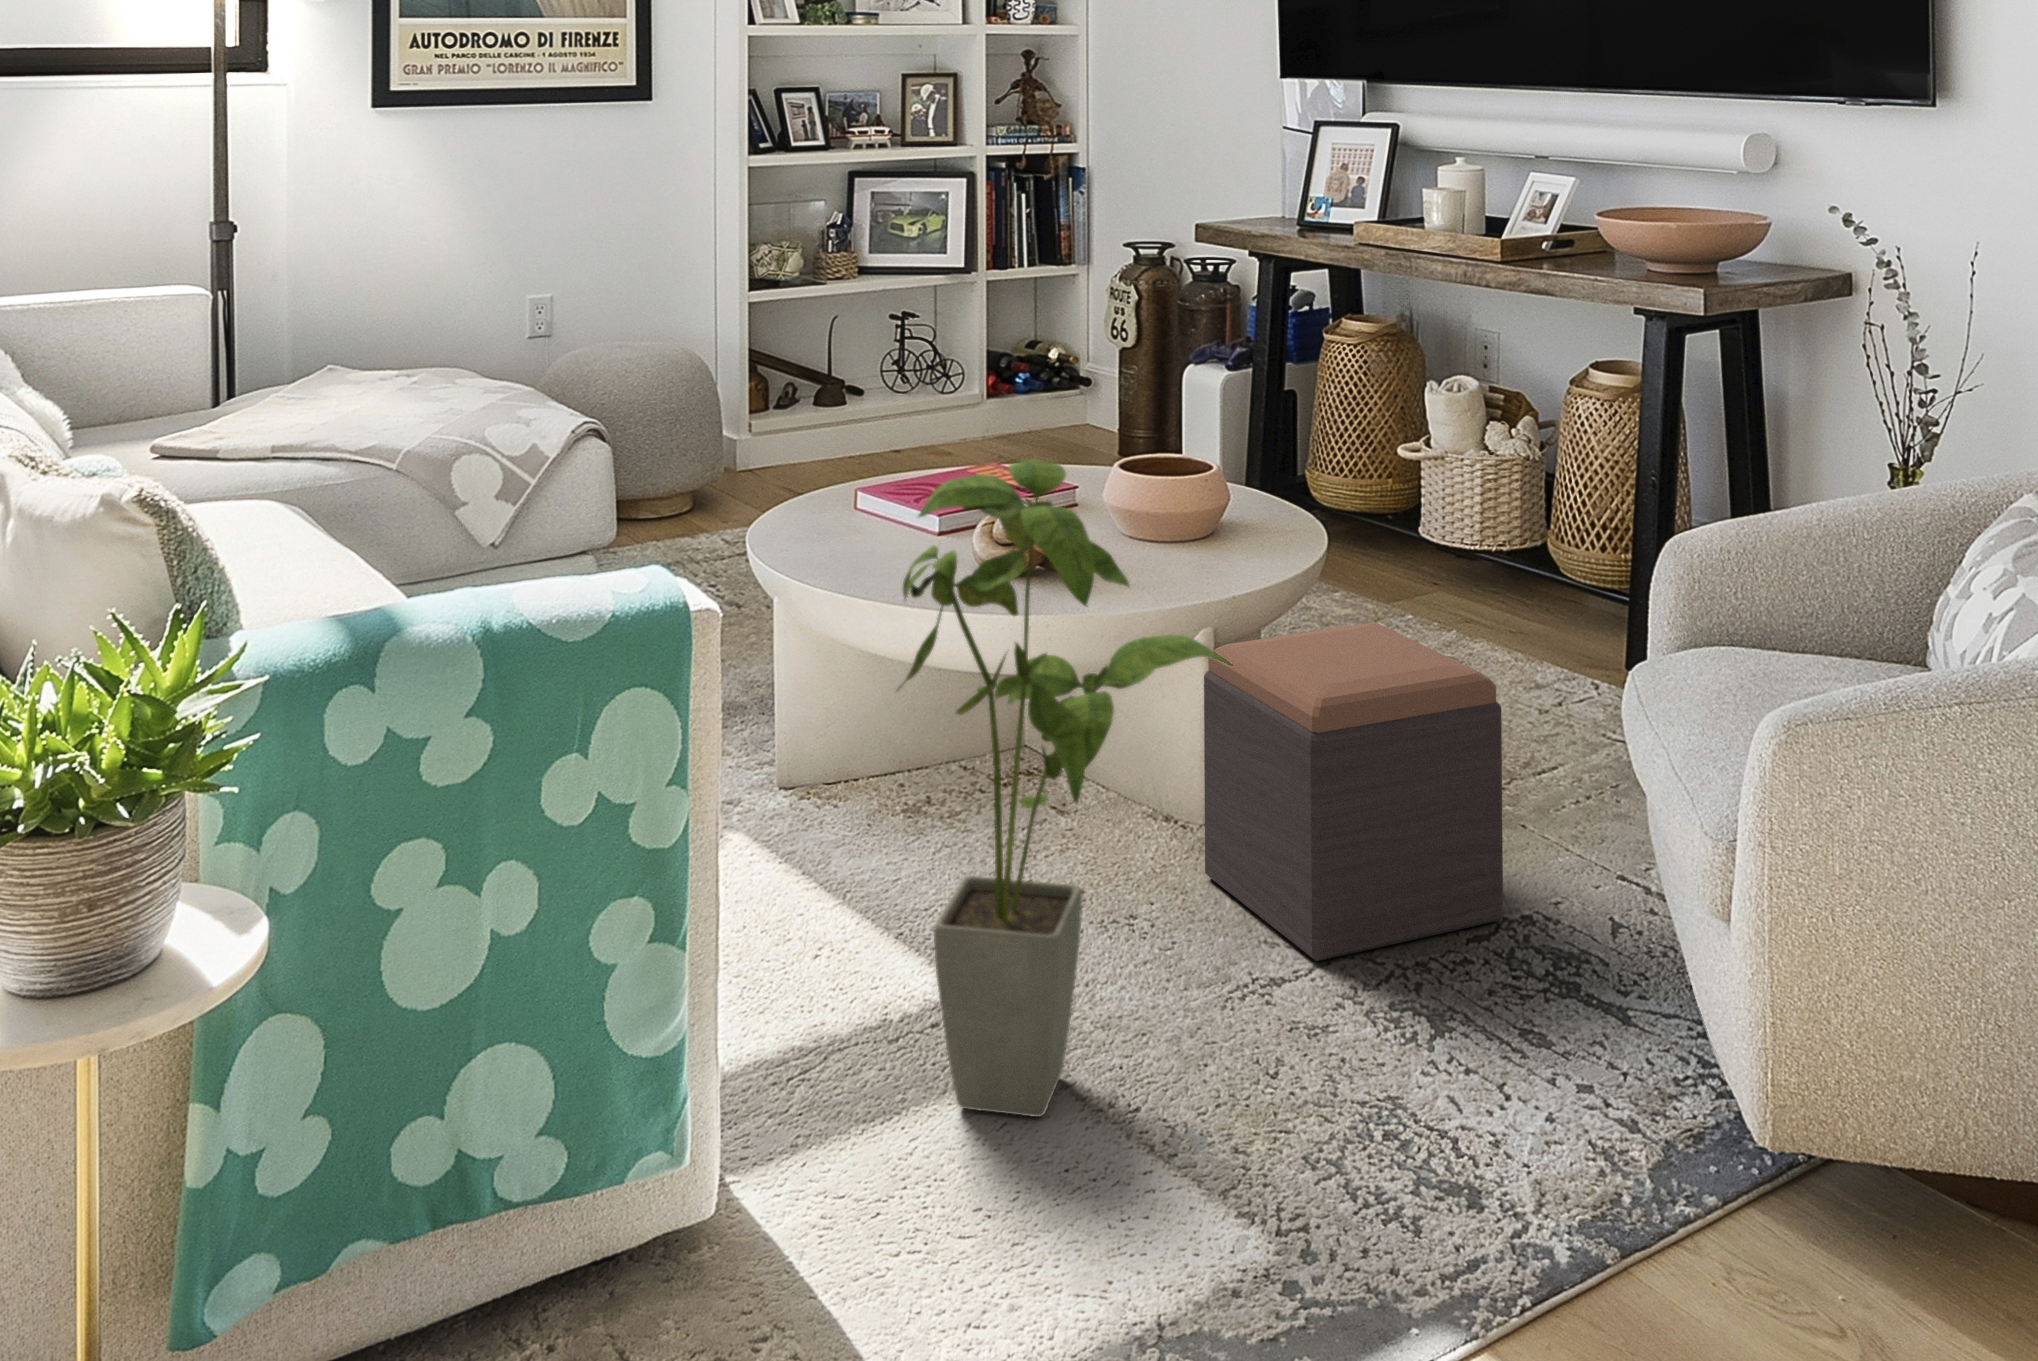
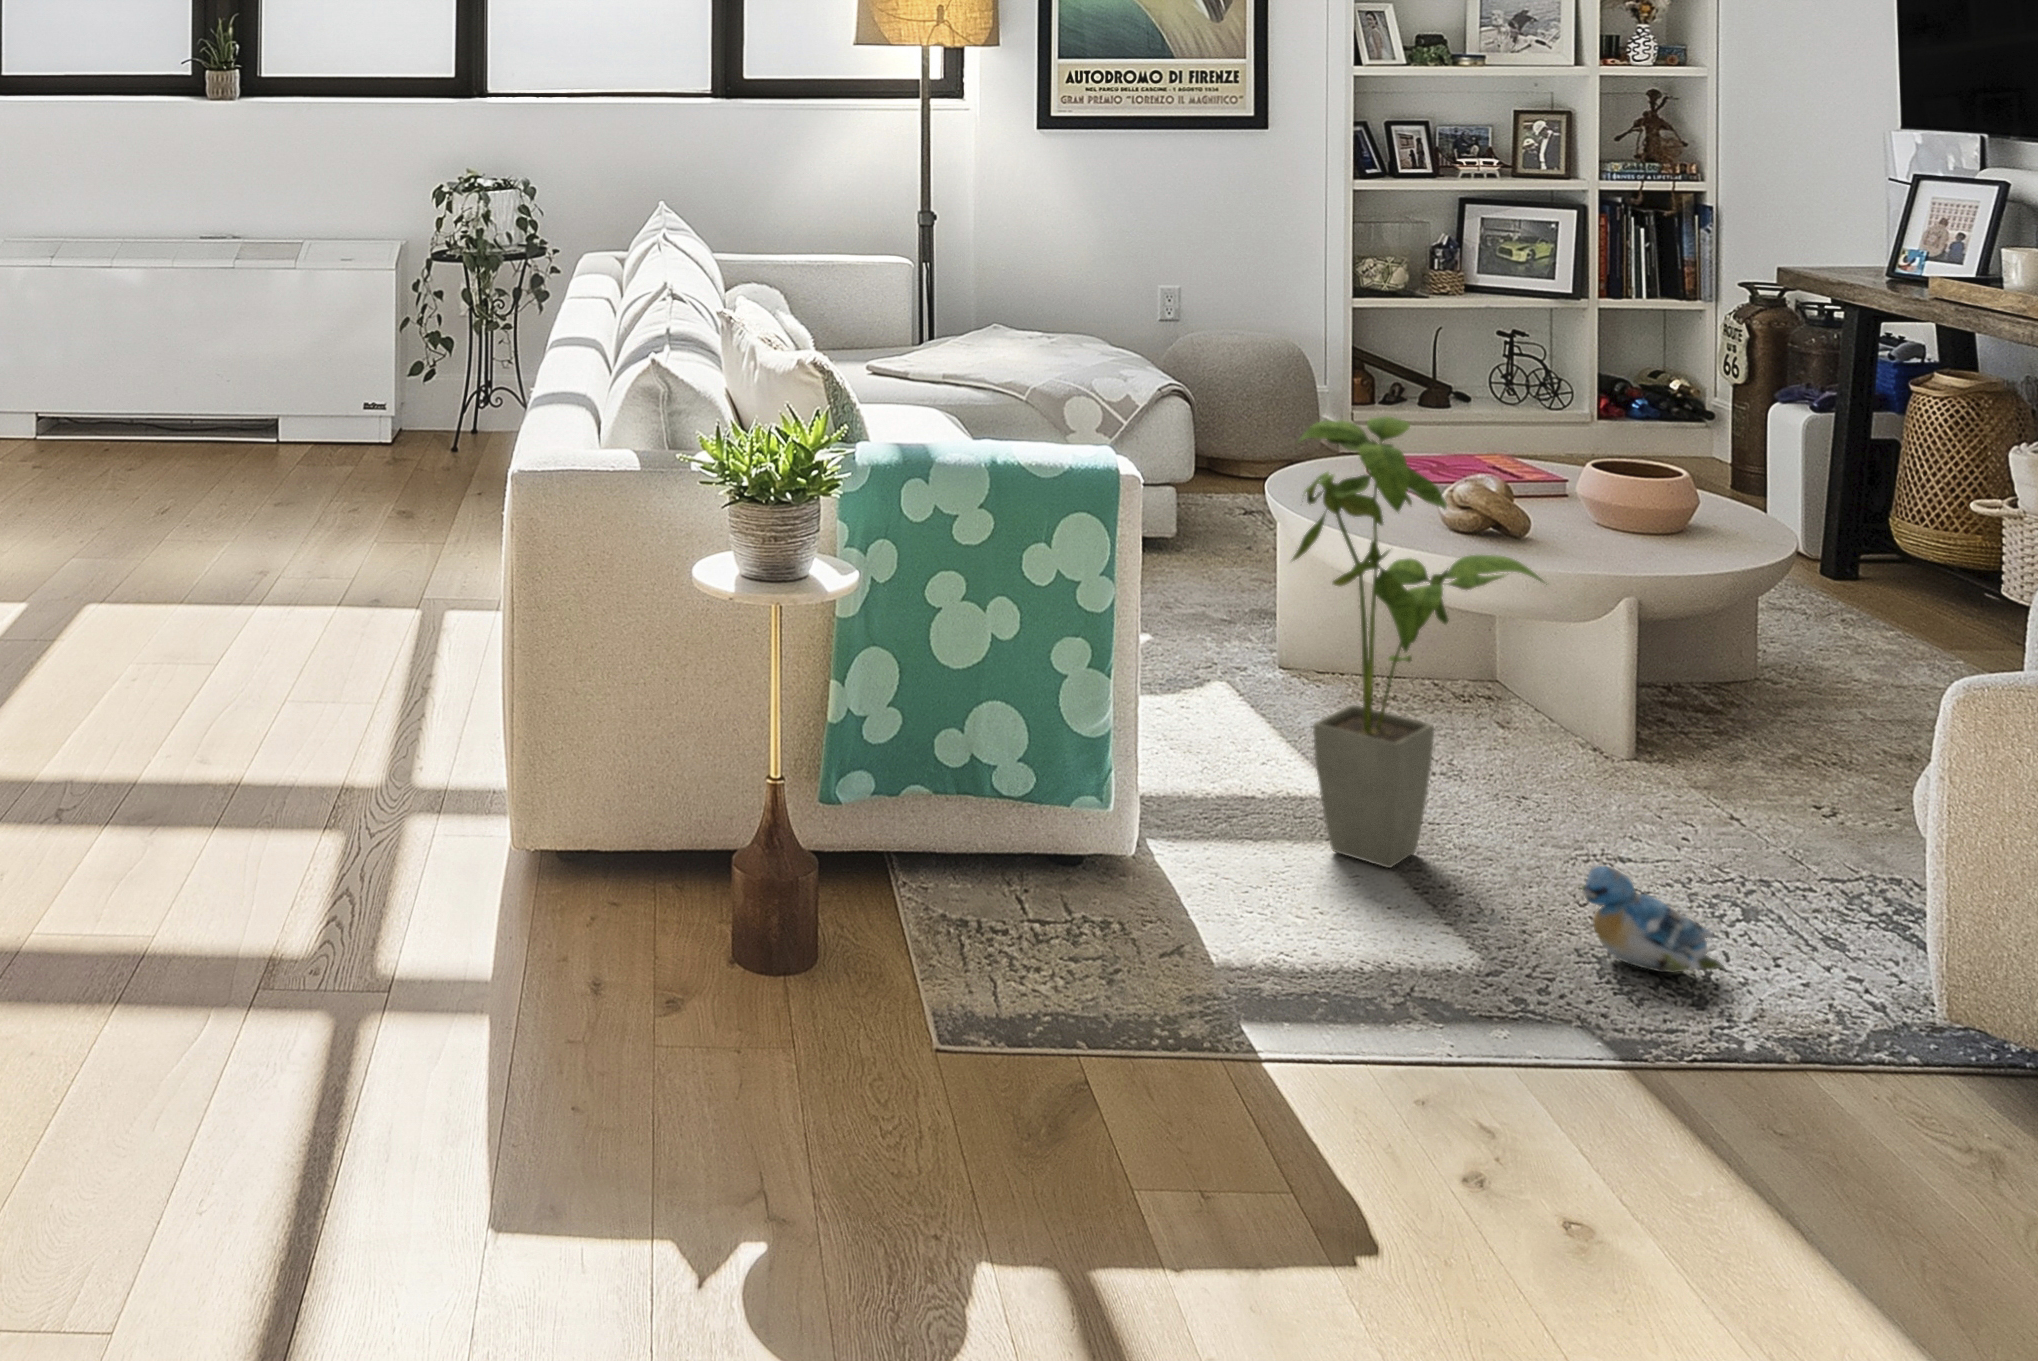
footstool: present [1204,623,1503,961] -> none [1603,599,1856,854]
plush toy: none [1332,1067,1514,1204] -> present [1582,866,1724,972]

